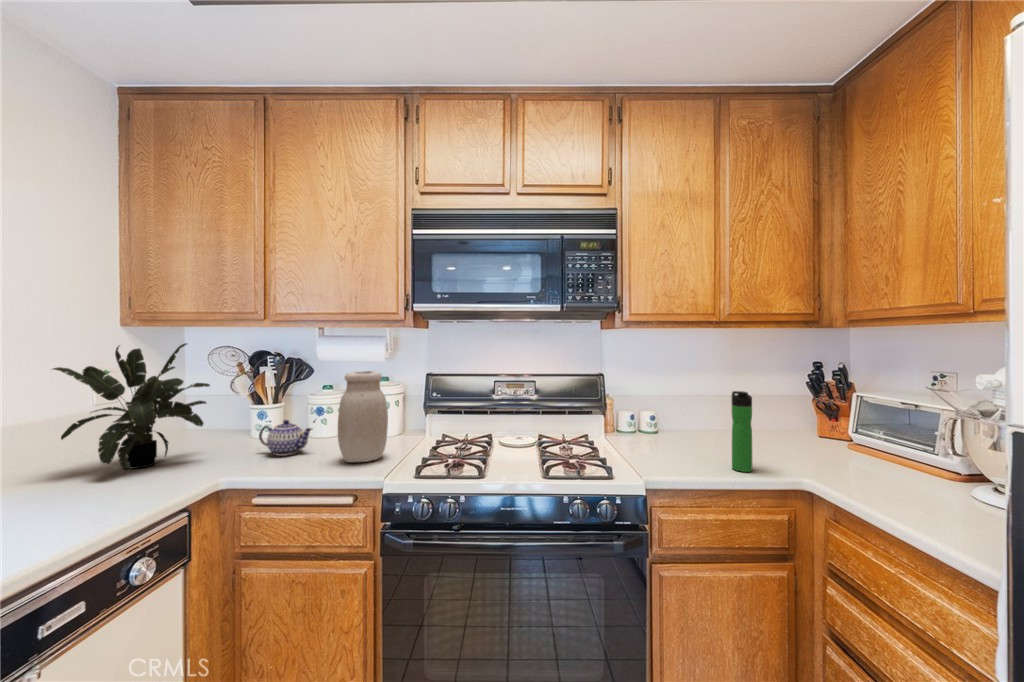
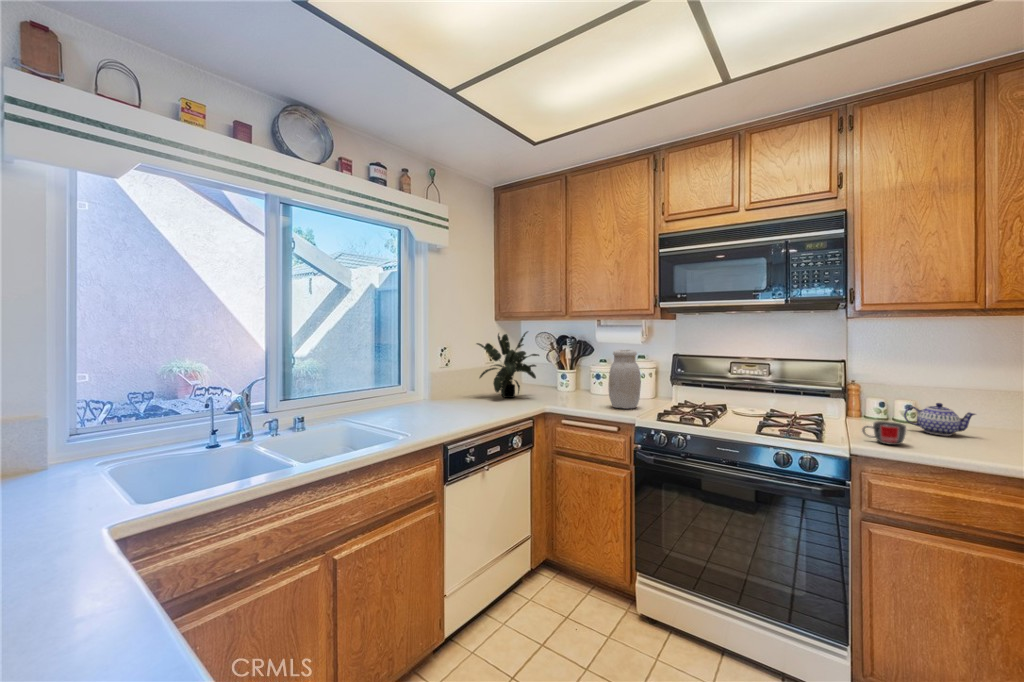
bottle: present [732,391,752,472] -> none [970,379,998,457]
teapot: present [259,420,313,456] -> present [904,403,975,436]
mug: none [646,443,684,471] -> present [862,421,906,445]

